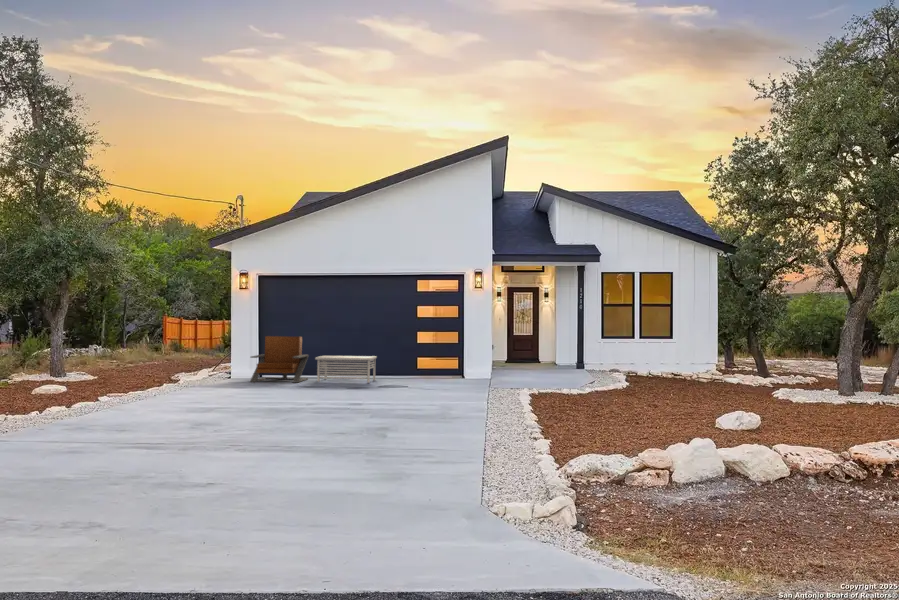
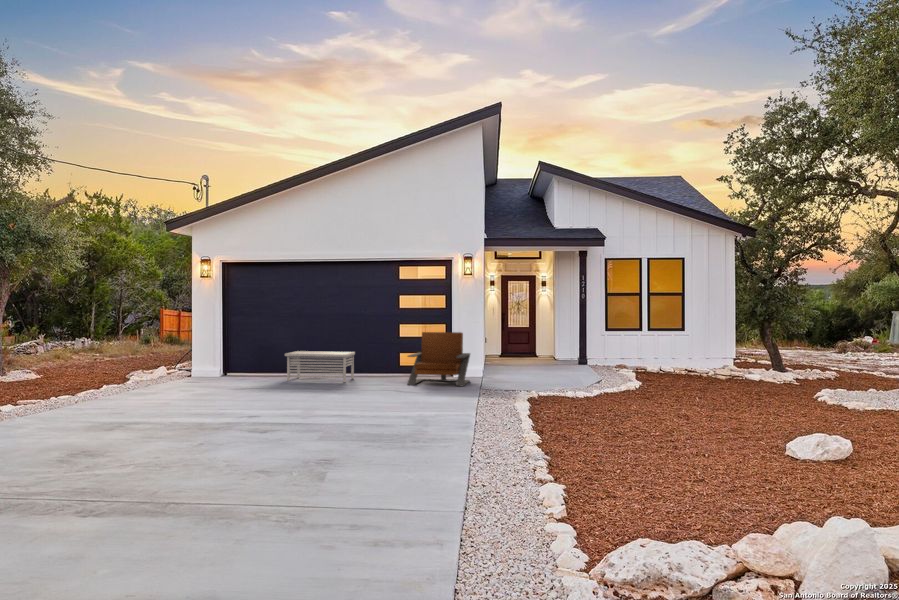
lounge chair: present [250,336,308,383] -> present [407,332,470,386]

